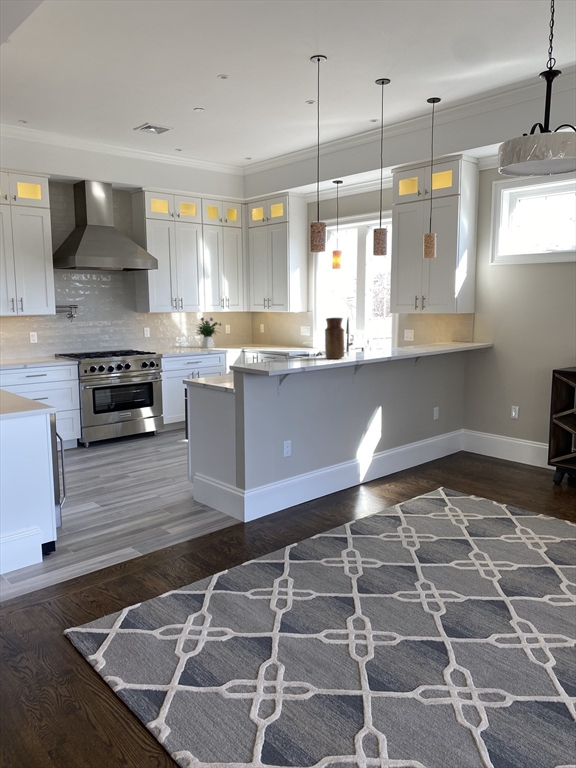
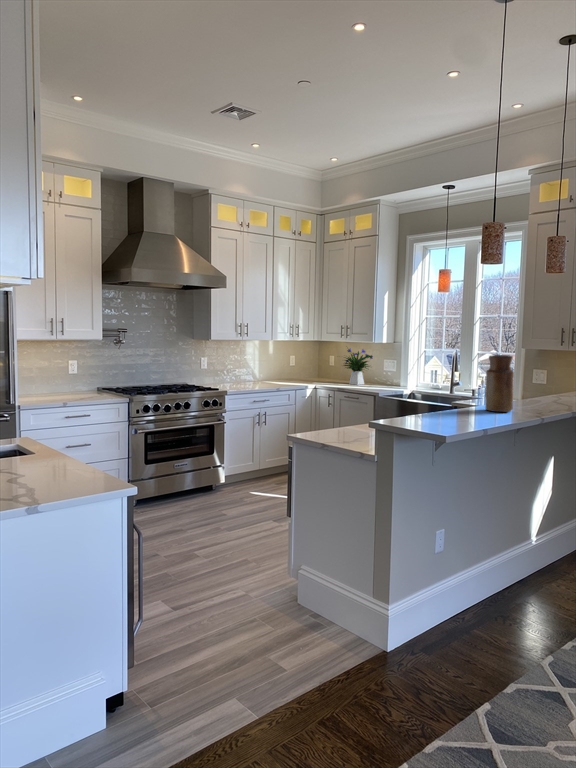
flower arrangement: present [197,317,221,348] -> present [344,349,373,385]

